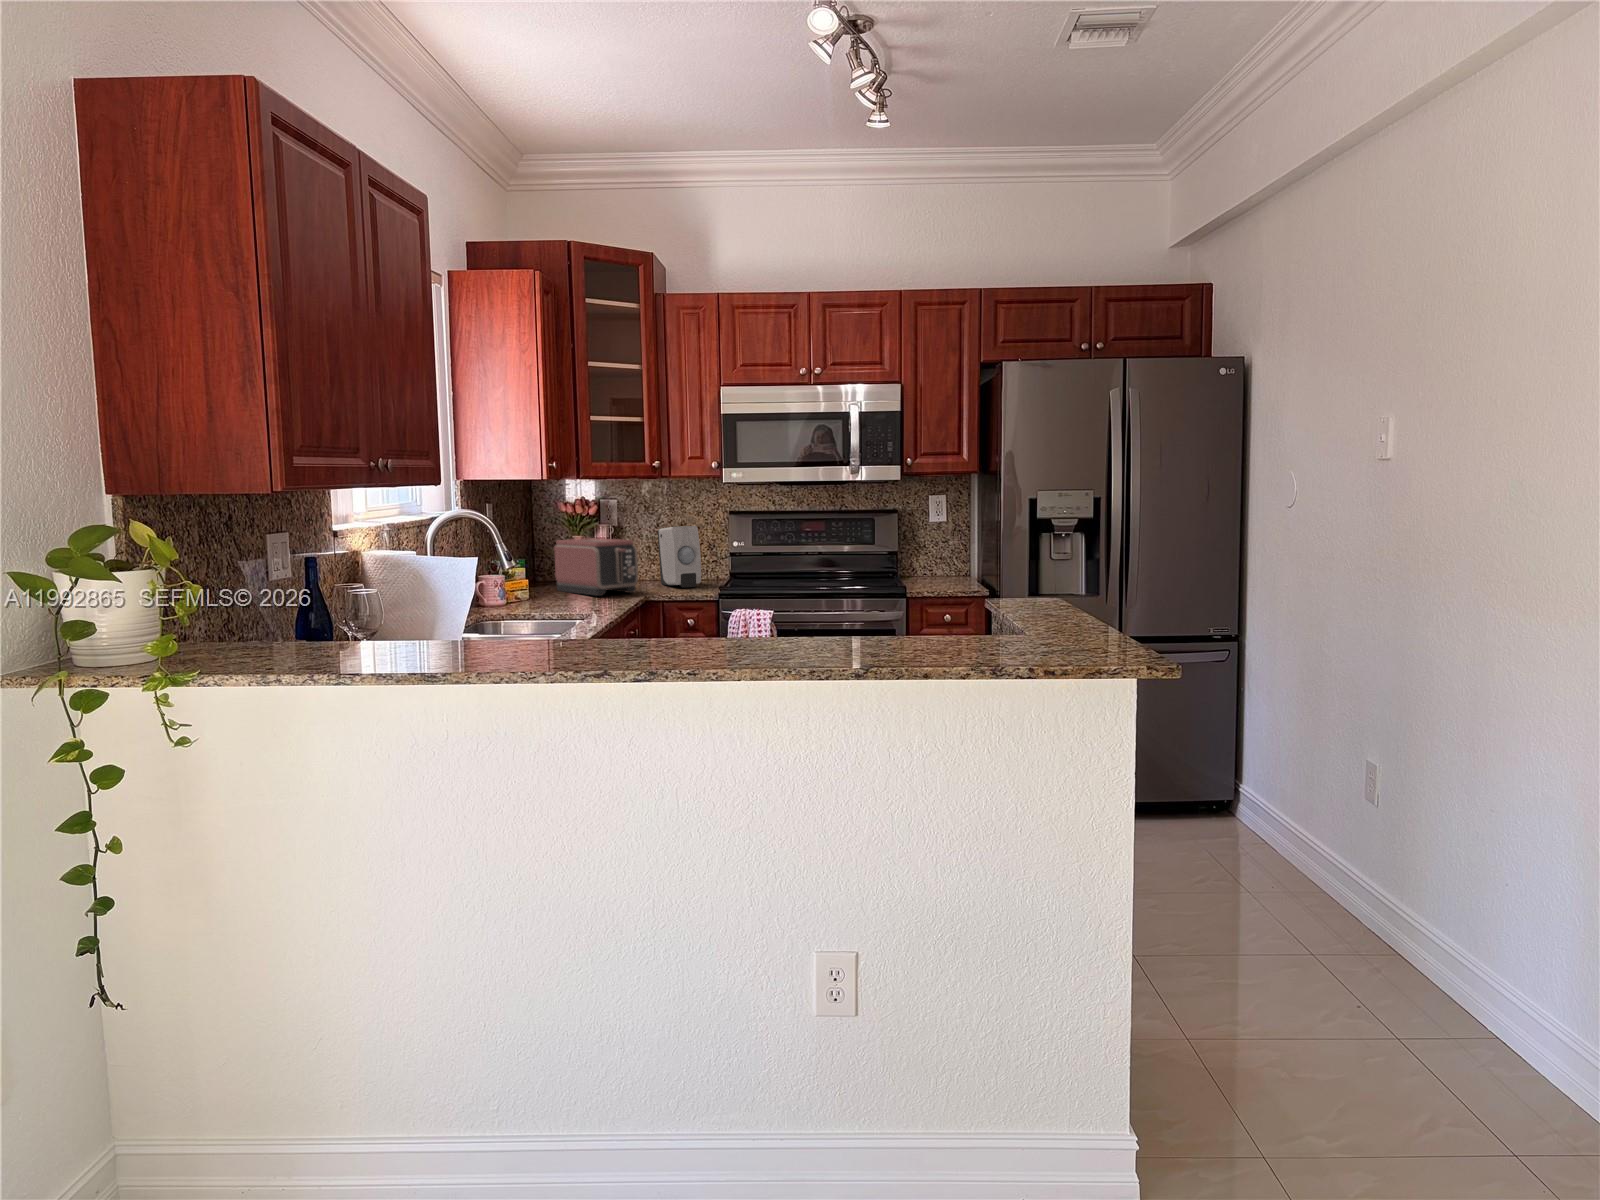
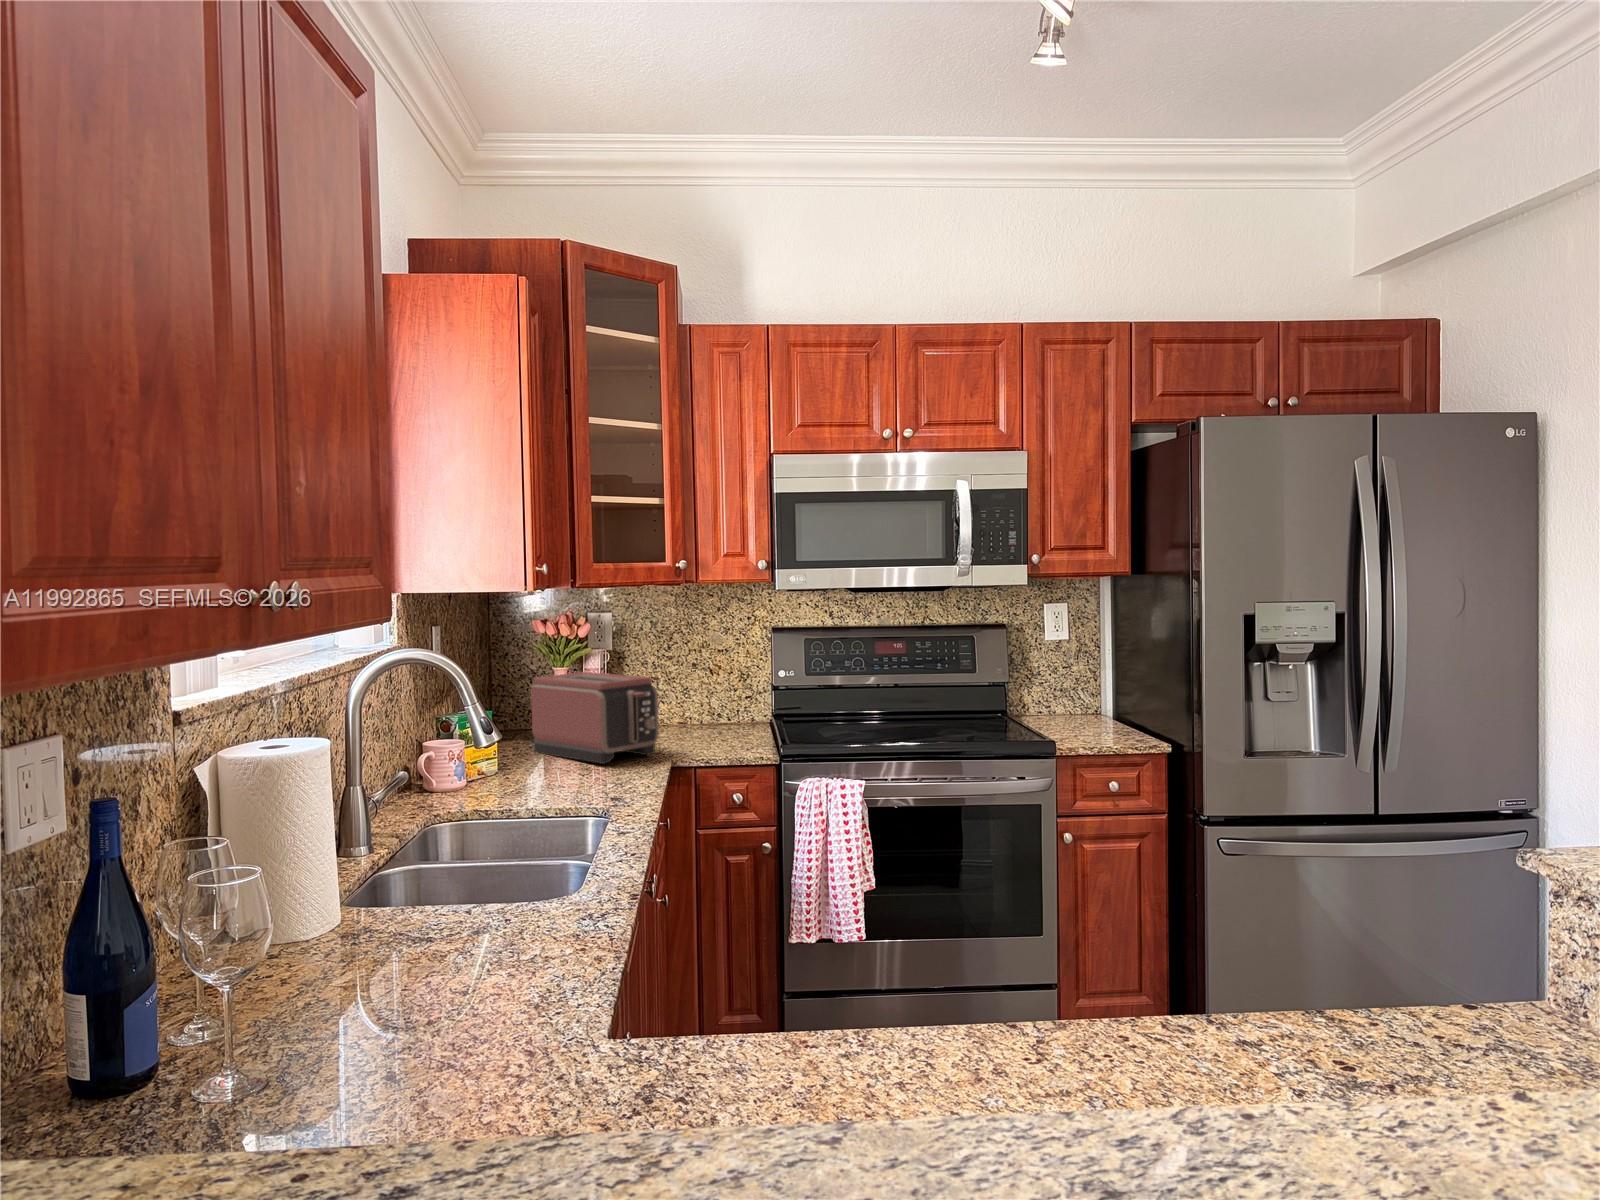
soap dispenser: present [658,526,701,588] -> none [676,652,742,742]

